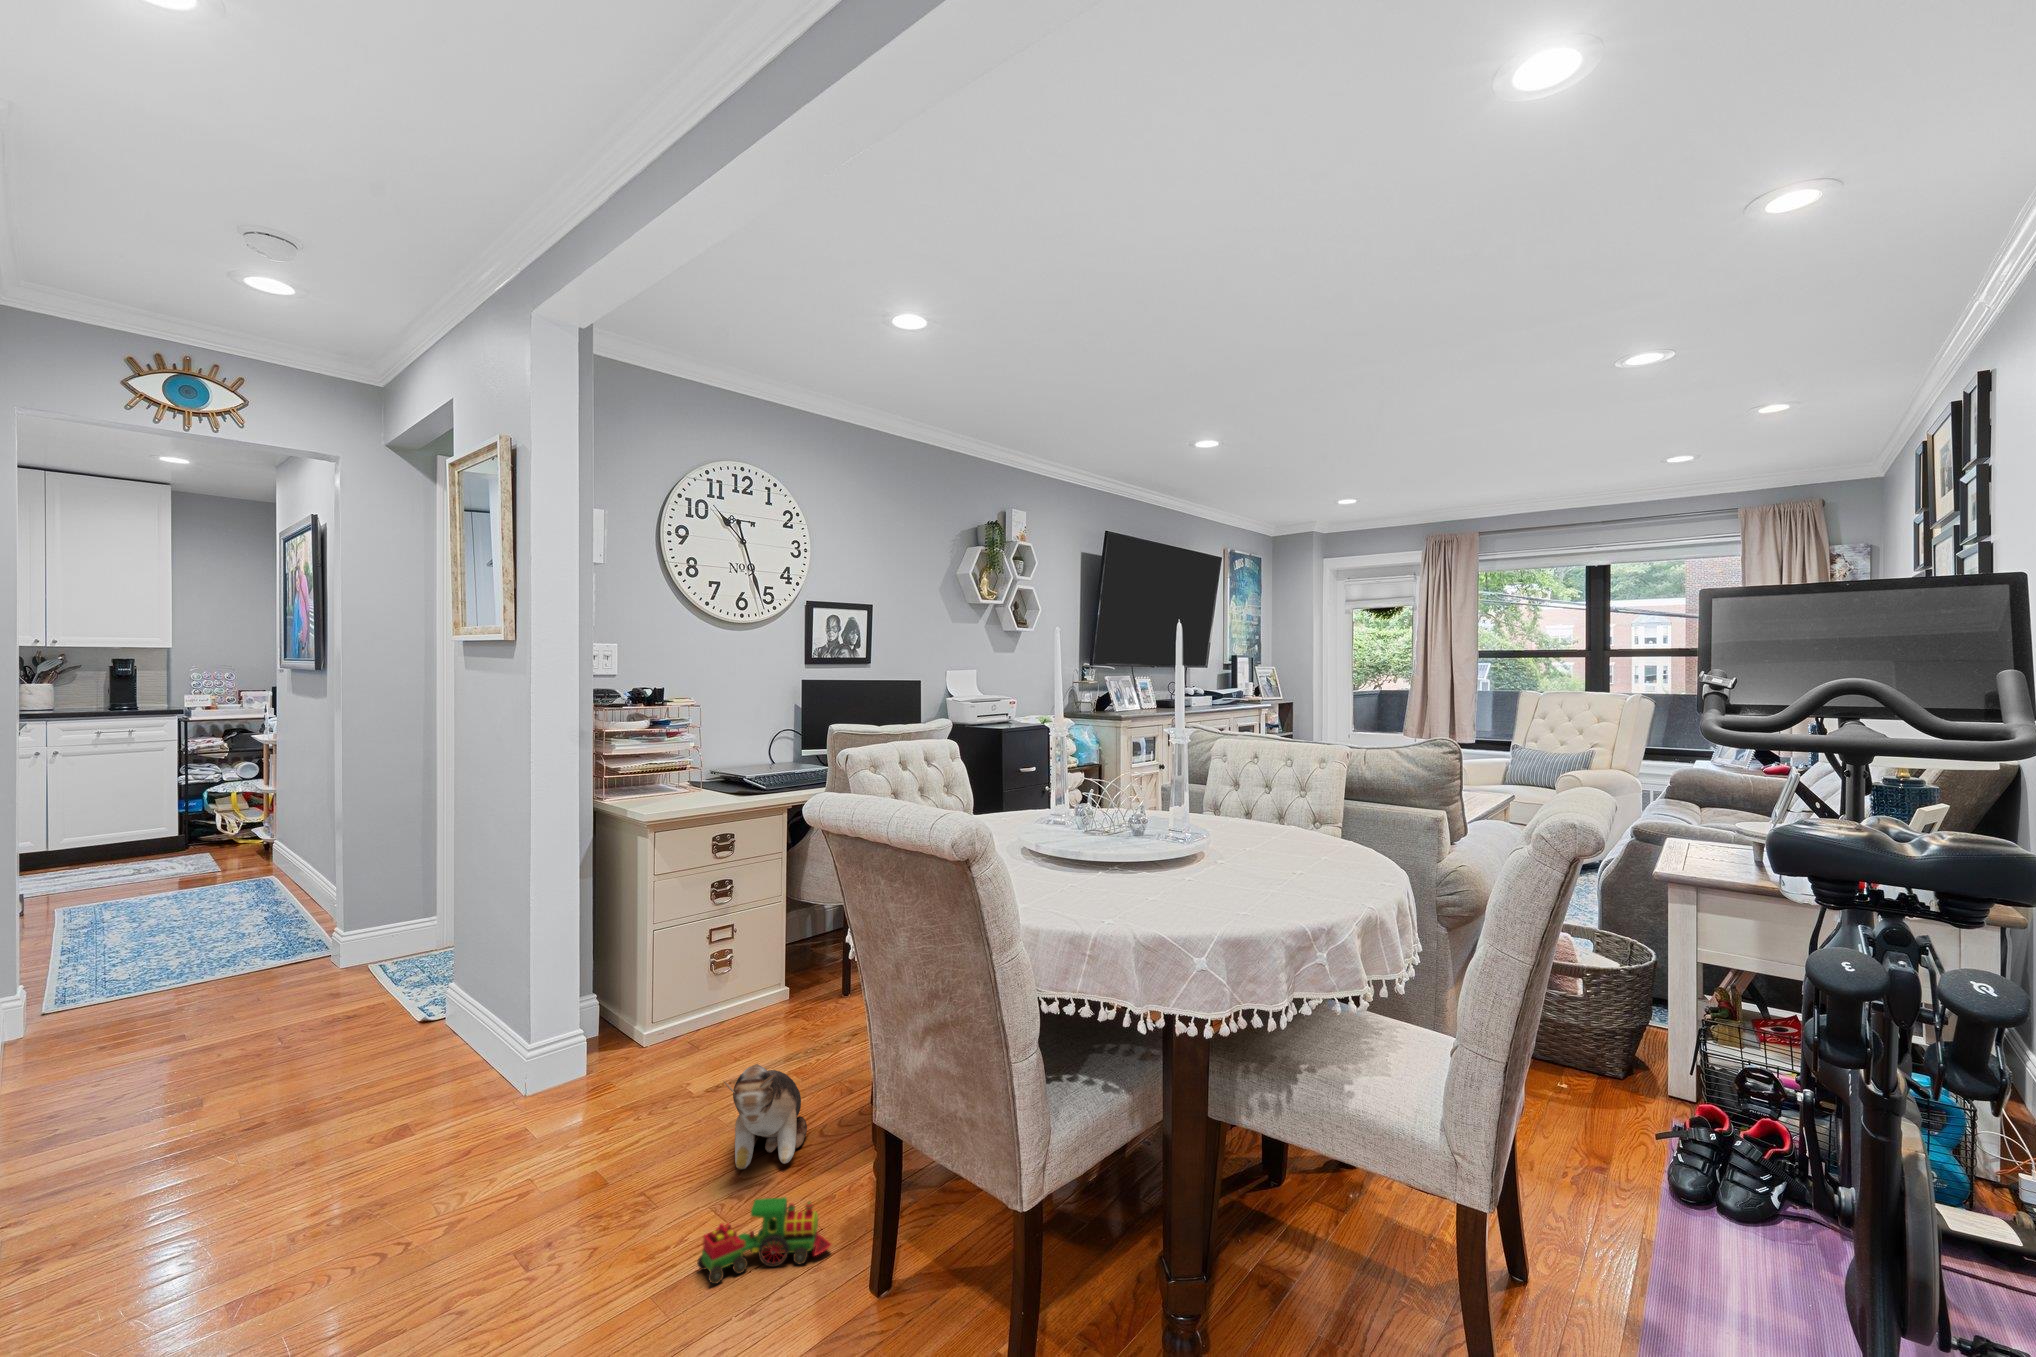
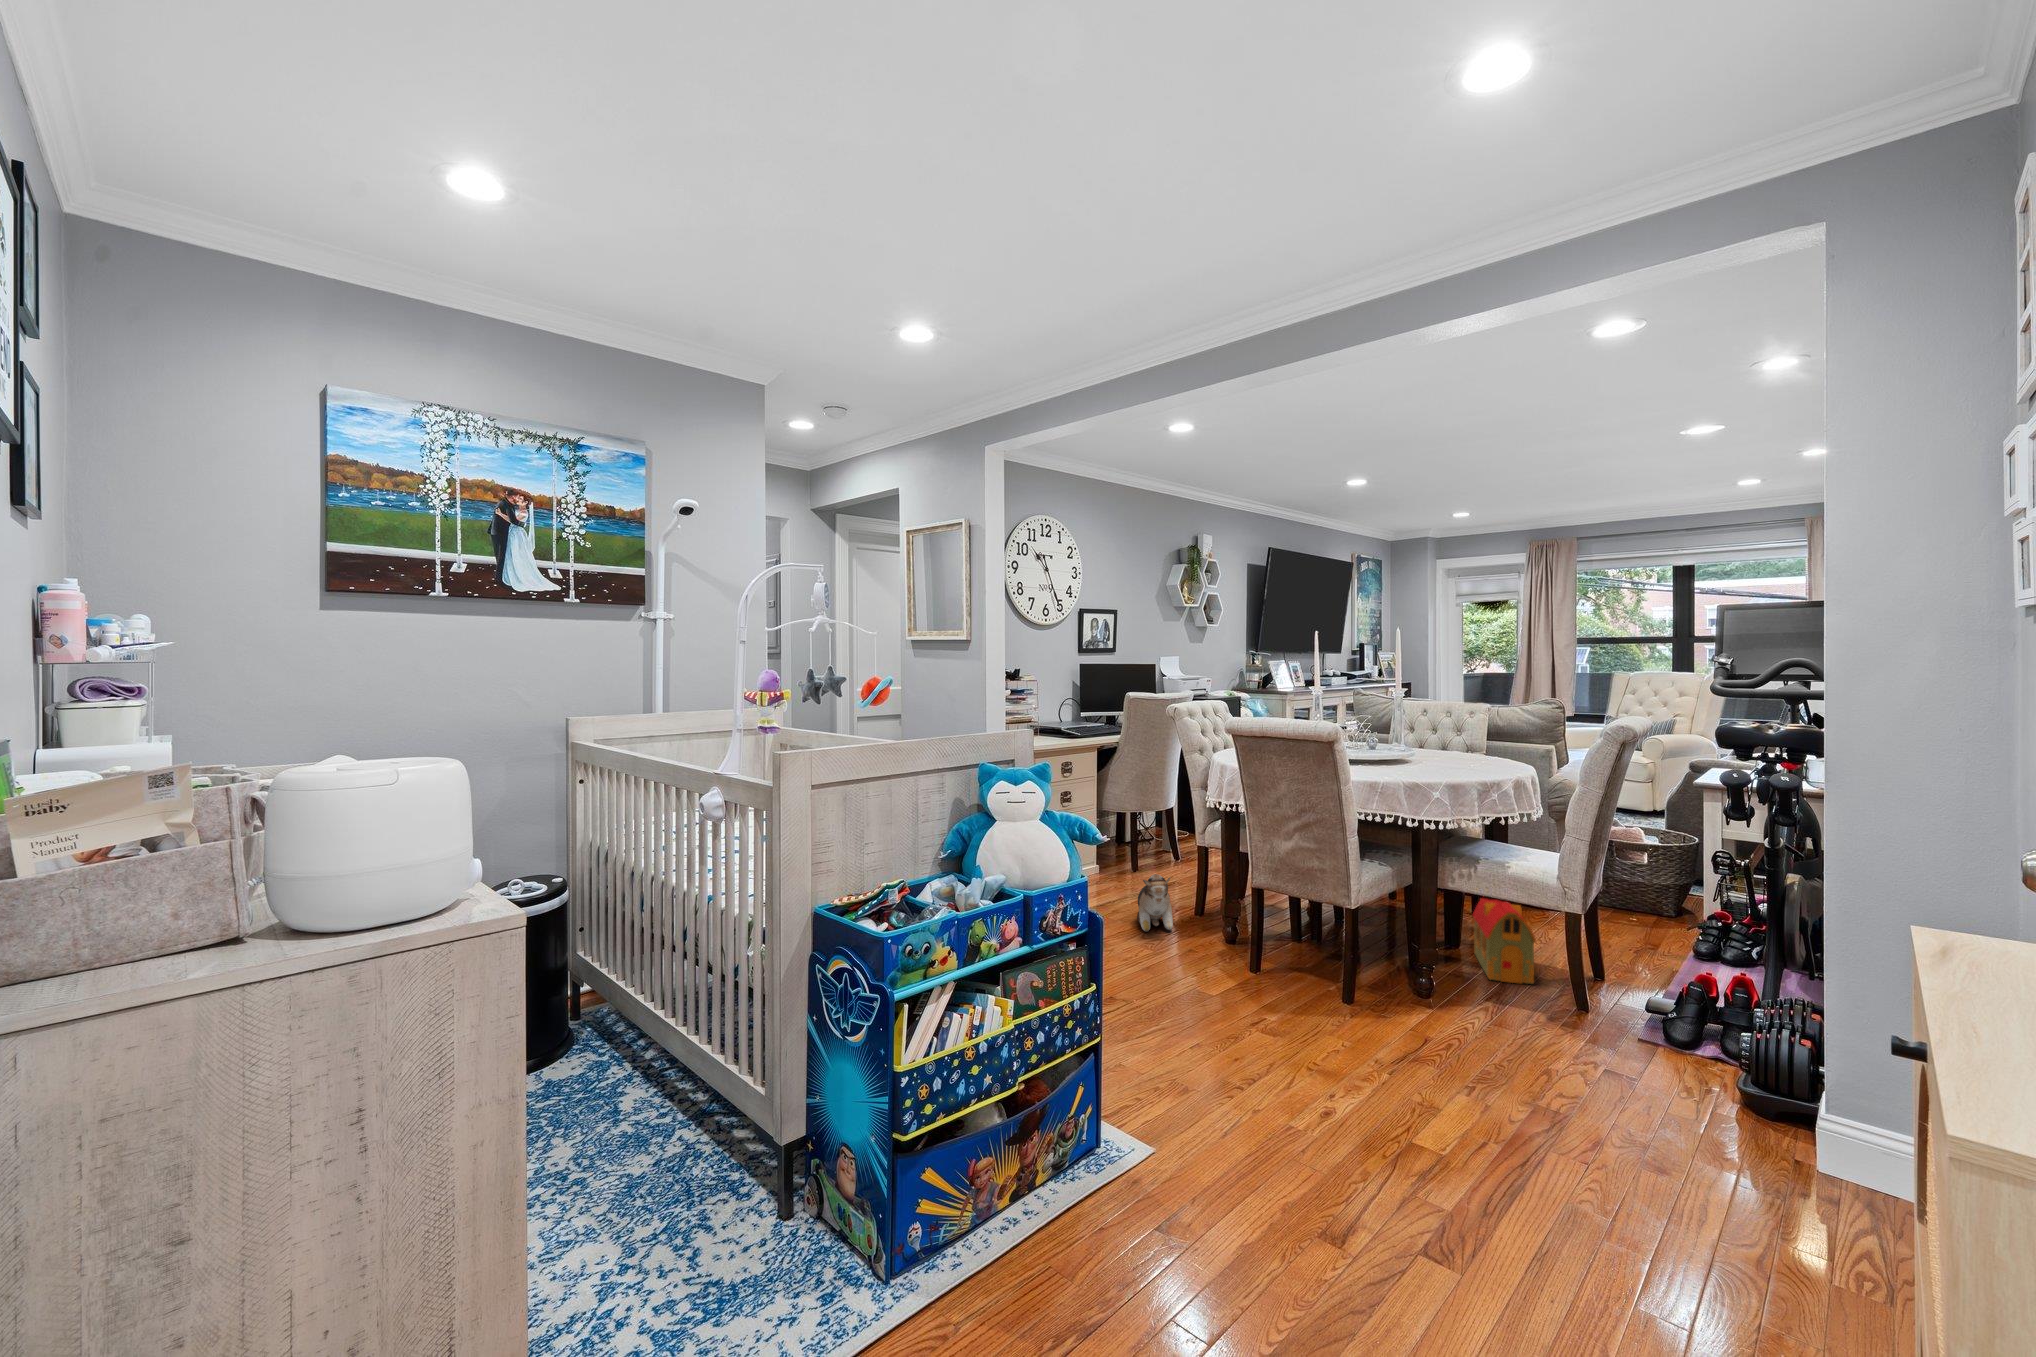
toy house: none [1305,1091,1411,1308] -> present [1473,899,1536,984]
toy train: present [697,1197,831,1284] -> none [1156,930,1221,965]

